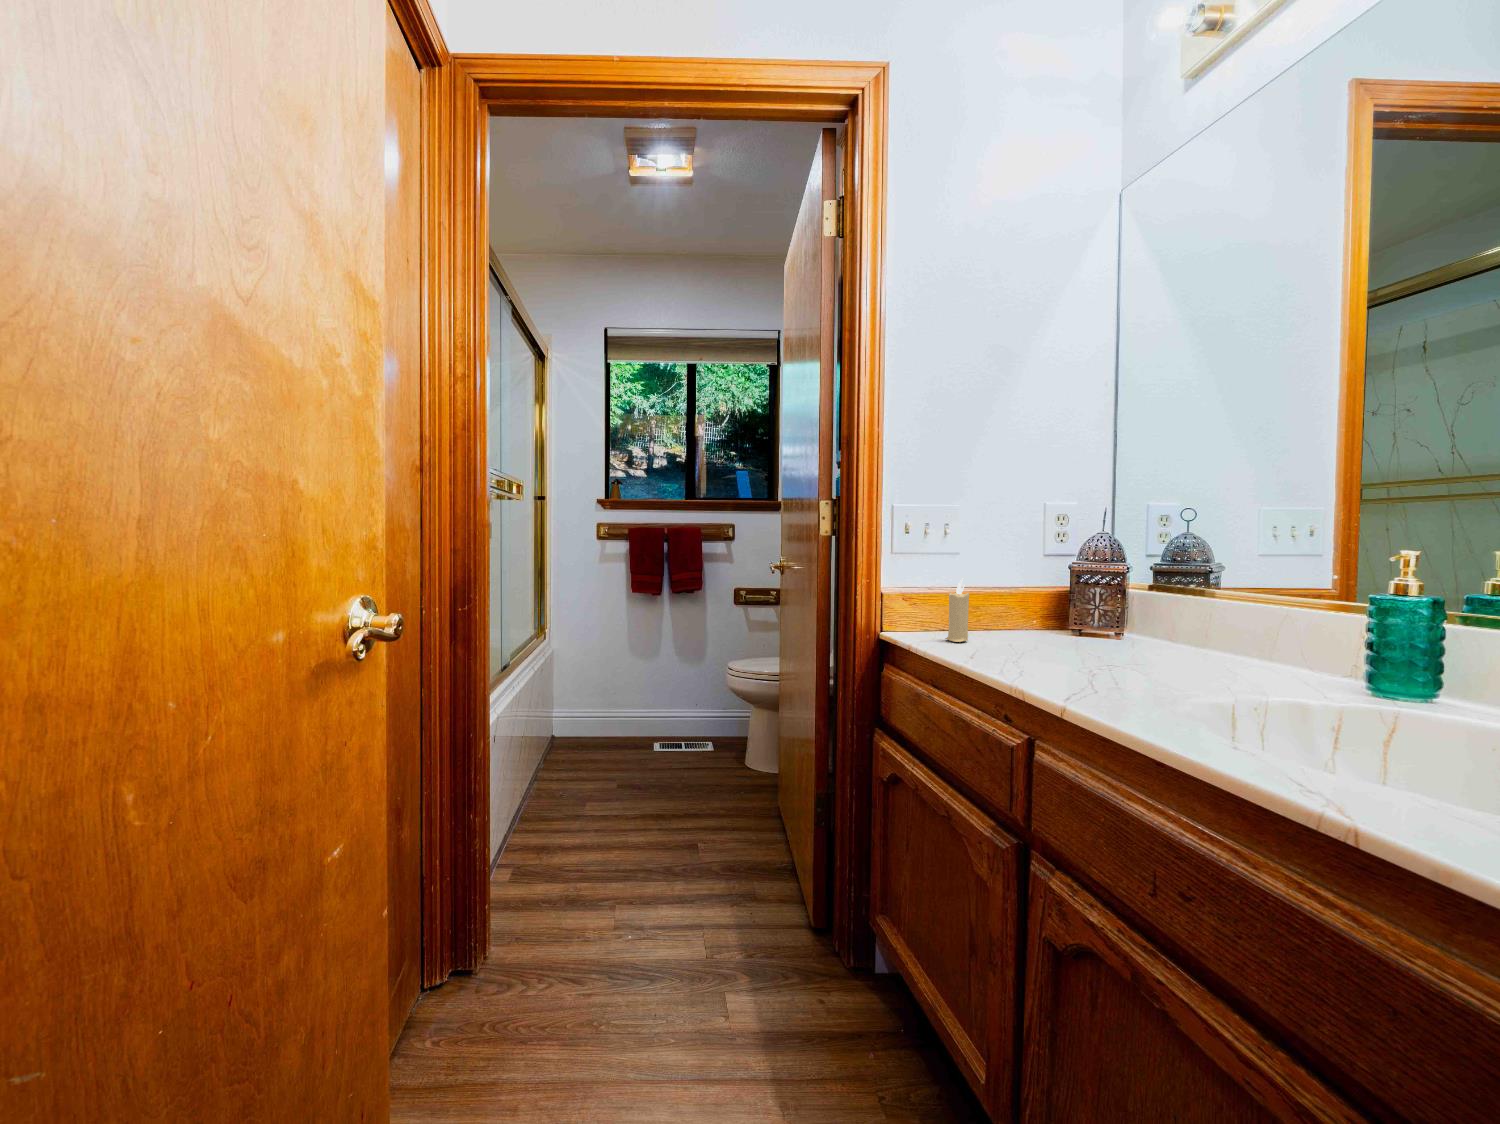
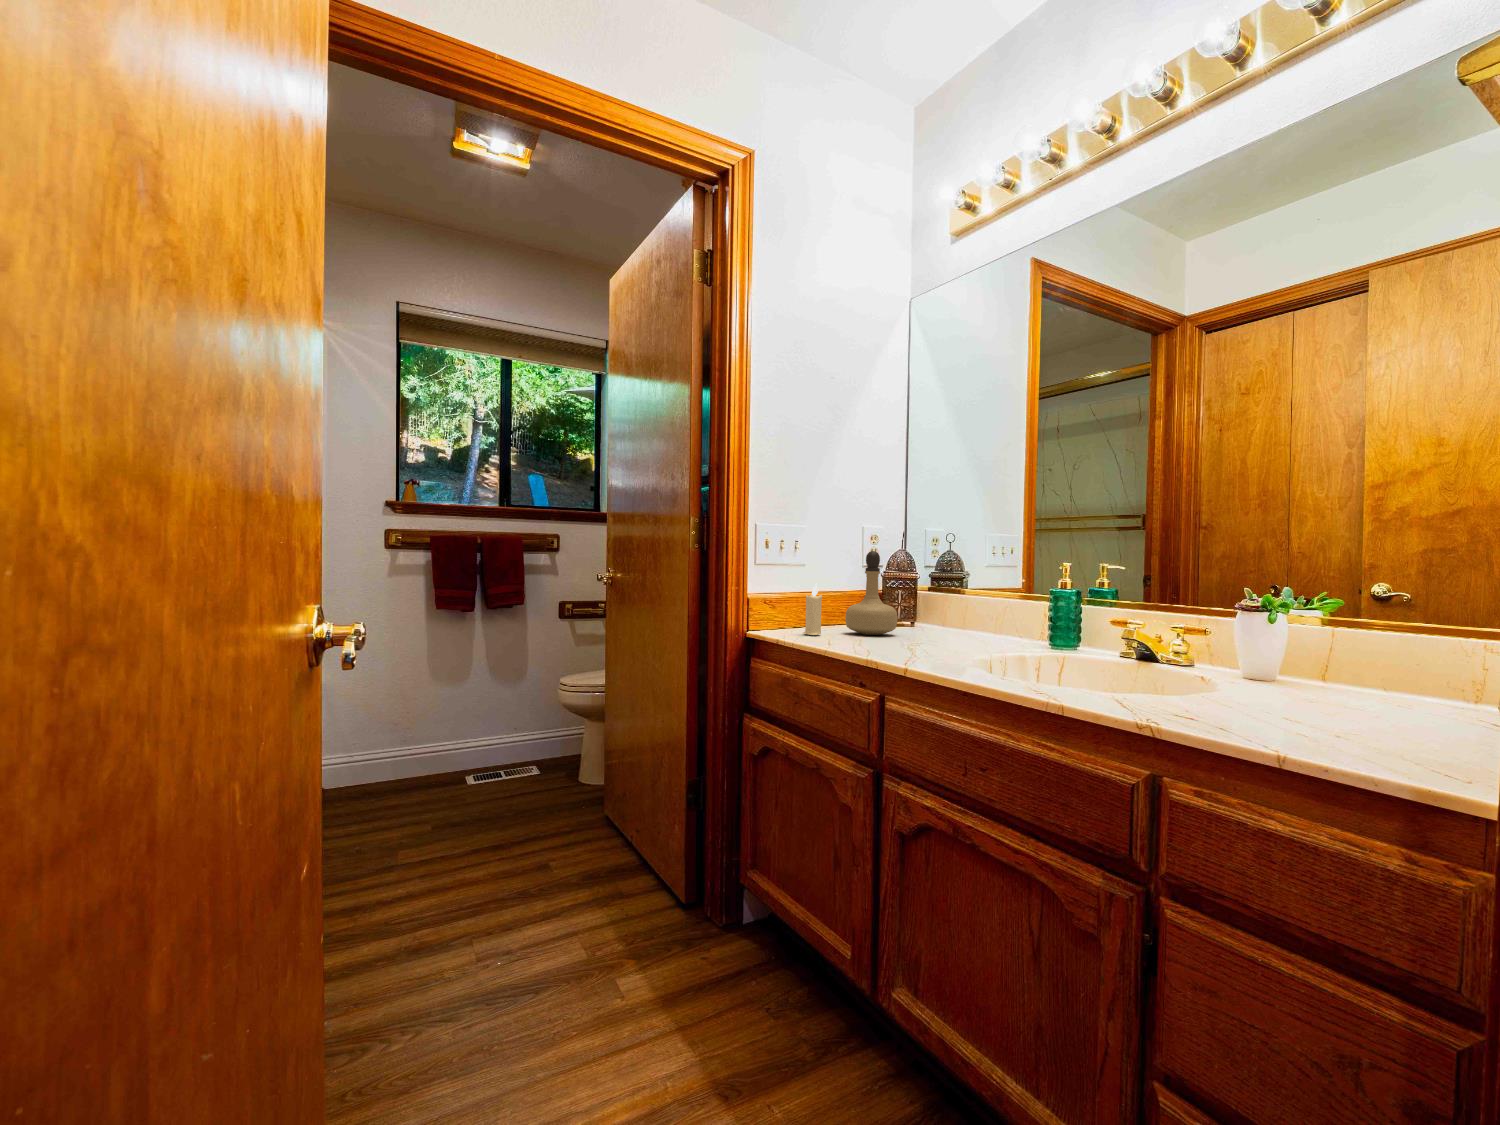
perfume bottle: none [1002,538,1070,643] -> present [846,551,897,635]

